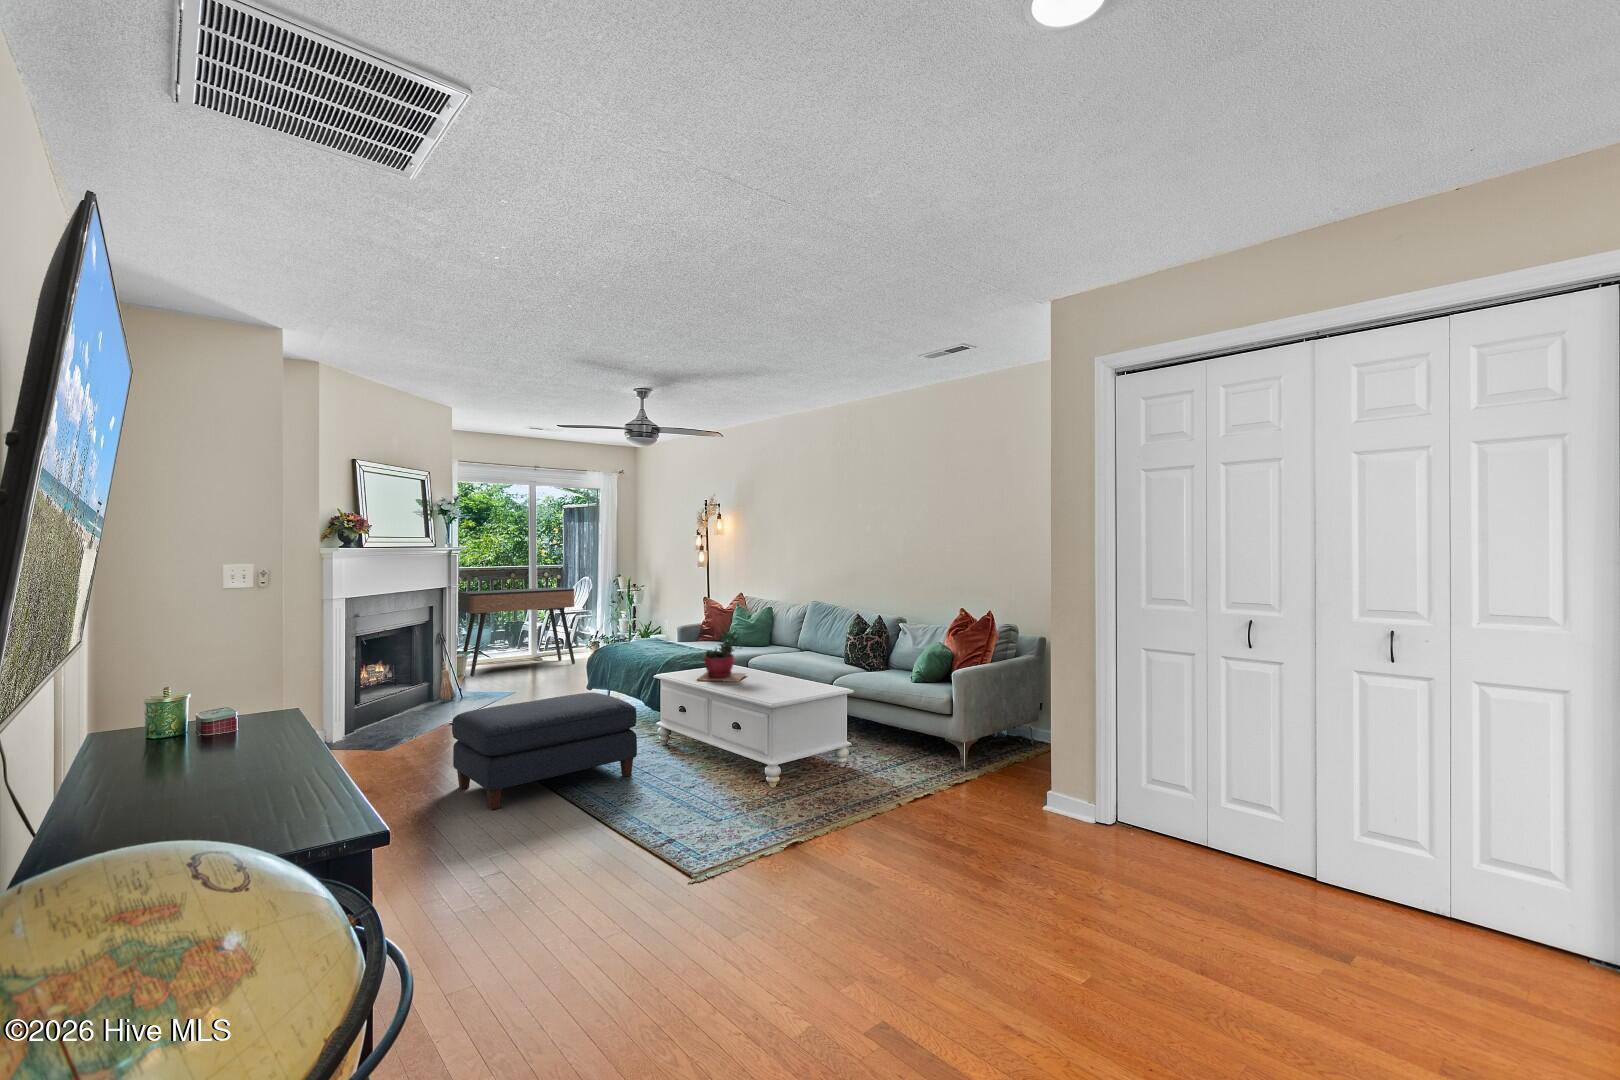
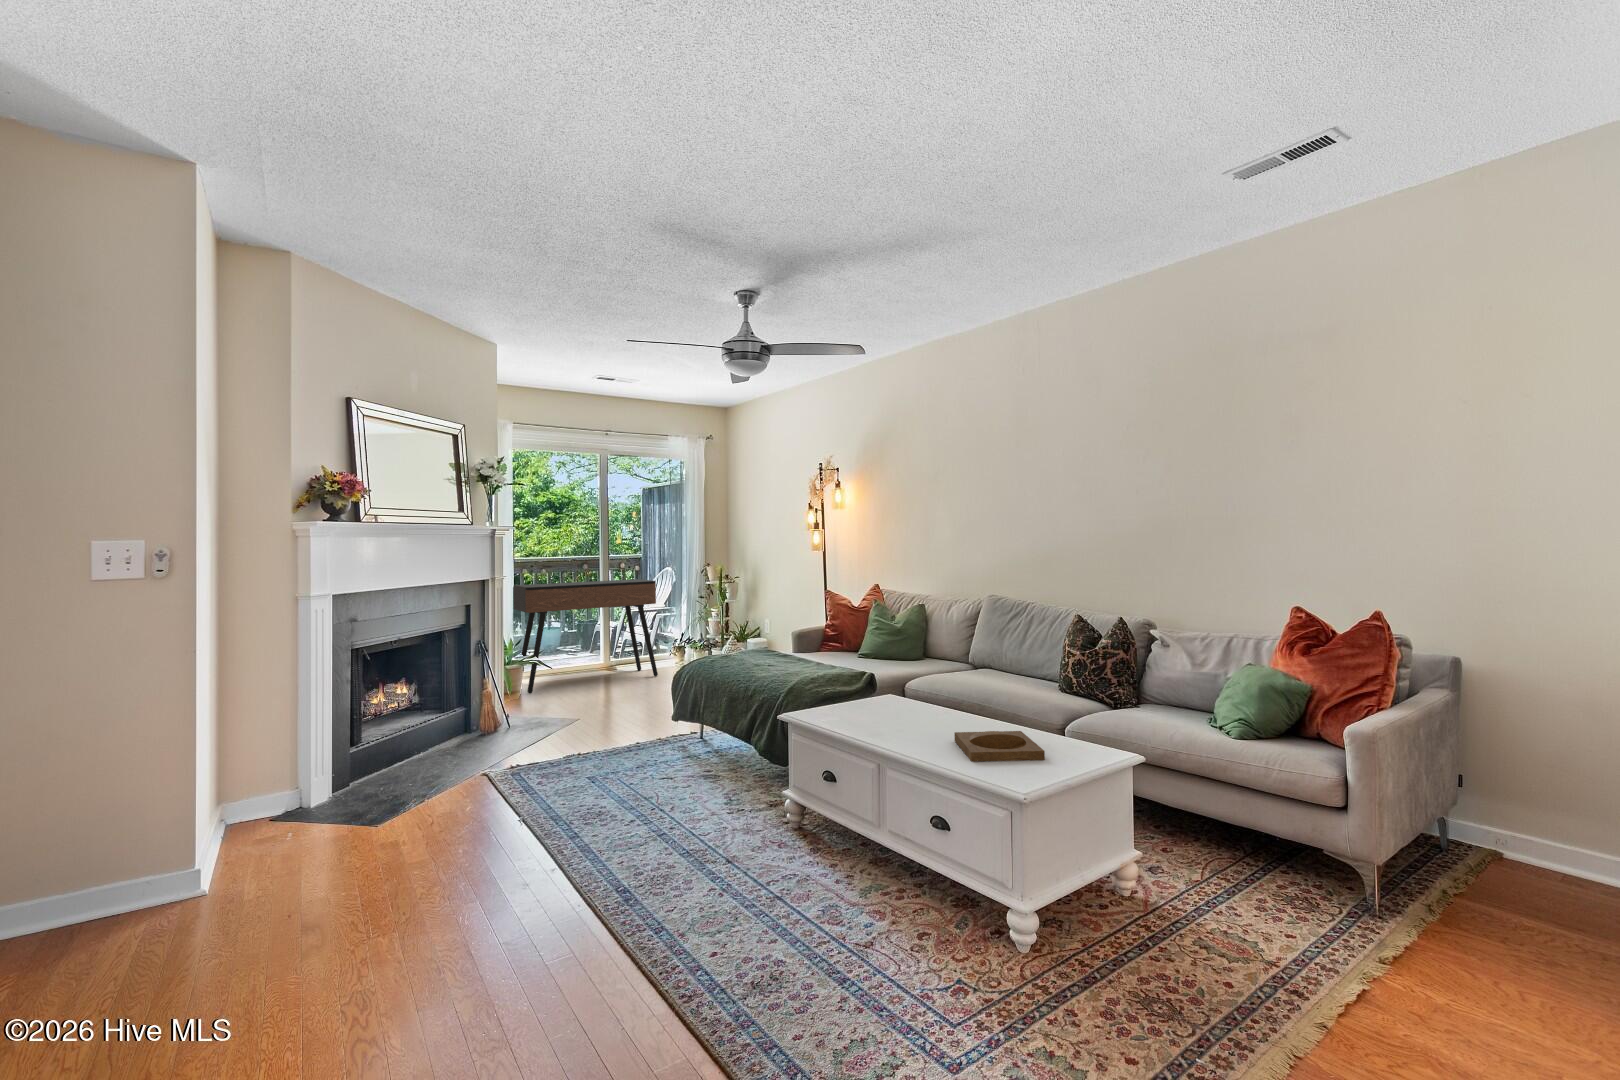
succulent plant: present [698,625,746,682] -> none [853,637,931,735]
tray: none [753,678,796,692] -> present [954,731,1045,762]
ottoman: present [452,693,637,810] -> none [450,750,766,1002]

